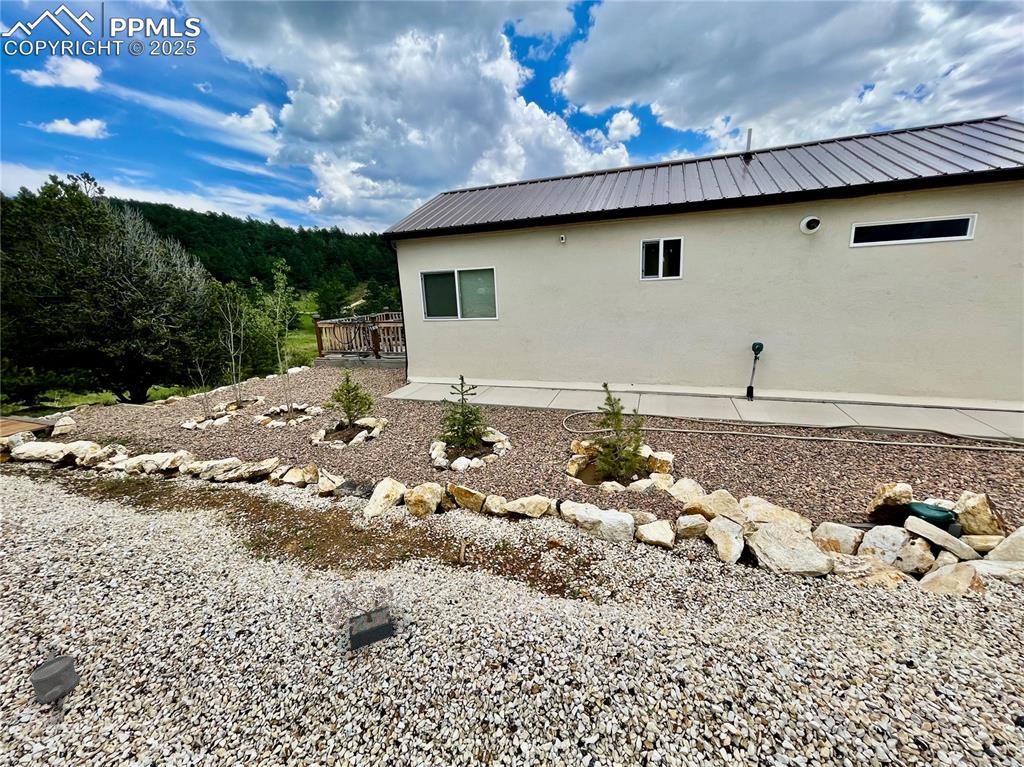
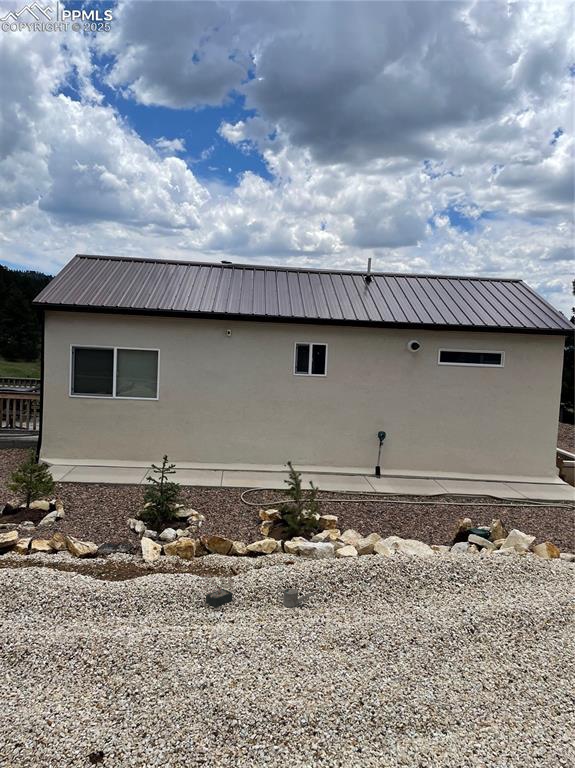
watering can: present [29,652,80,704] -> present [276,588,314,608]

